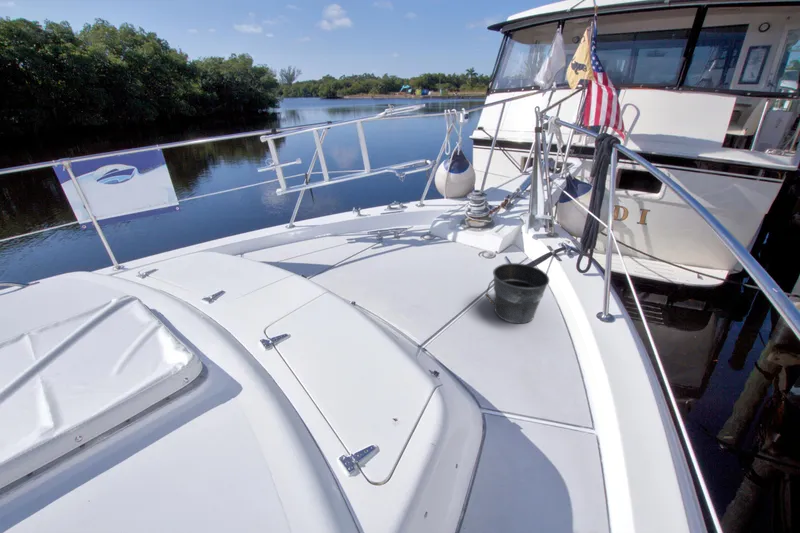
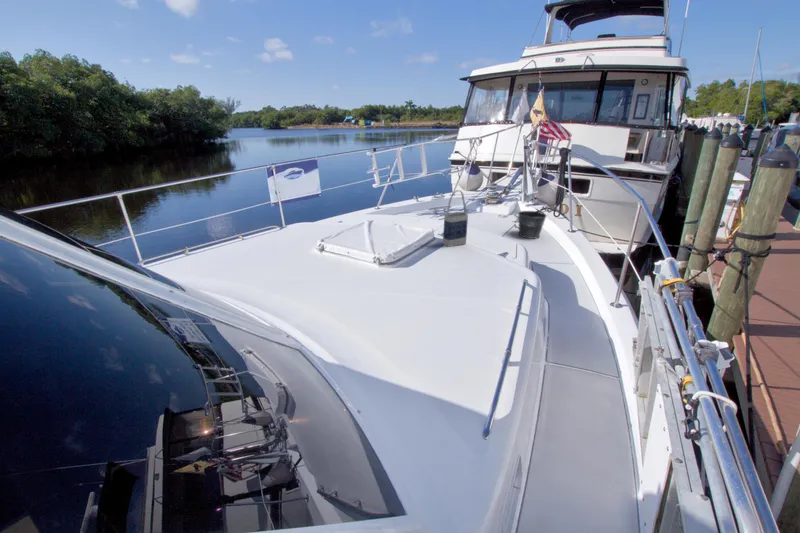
bag: none [93,325,214,484] -> present [443,190,468,247]

